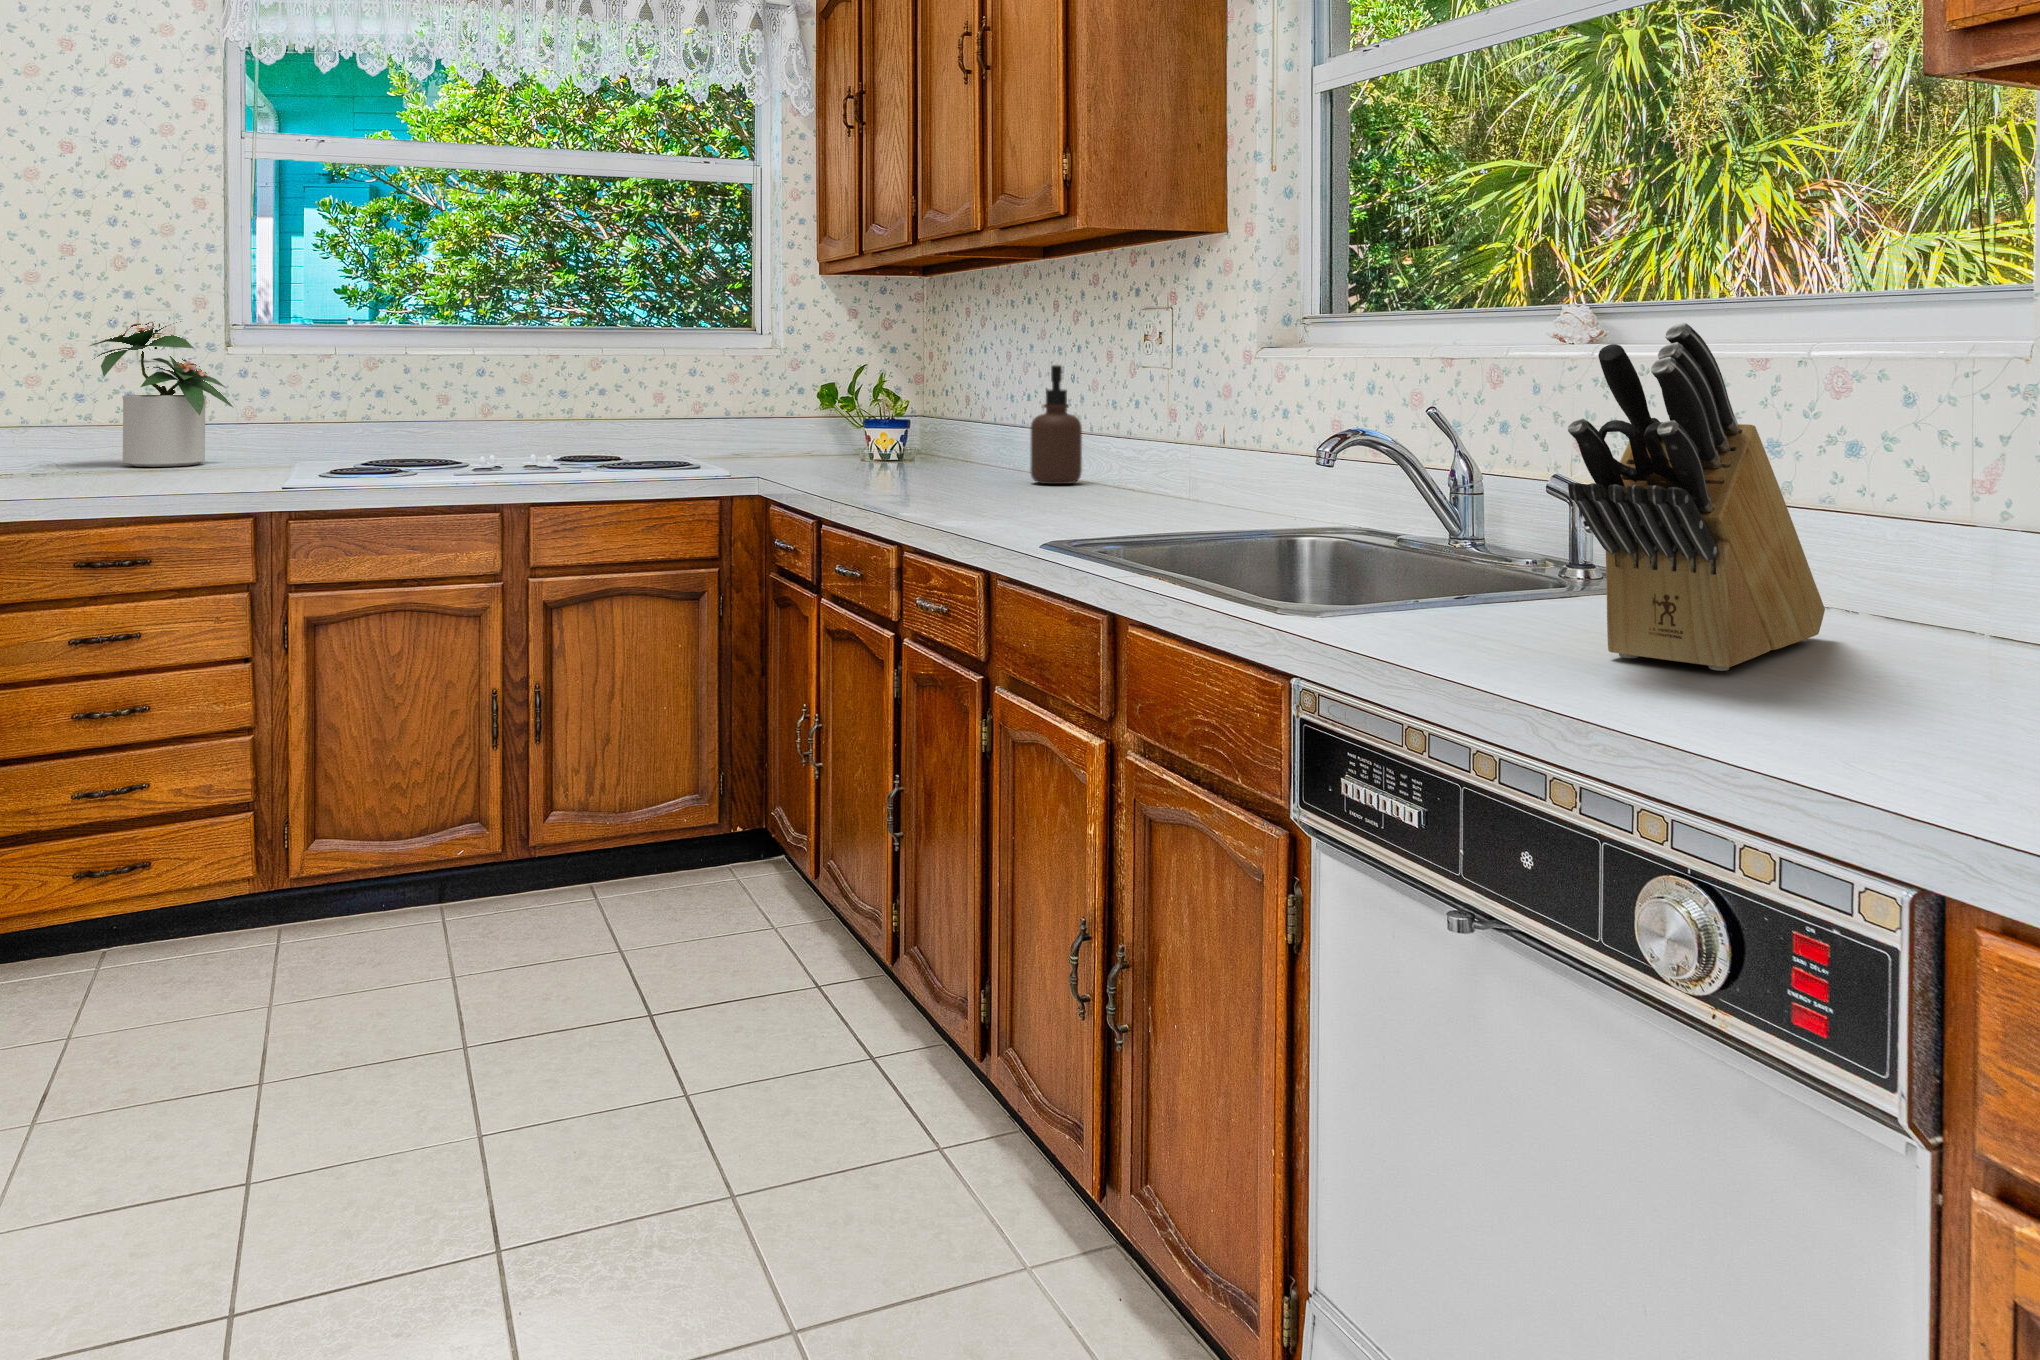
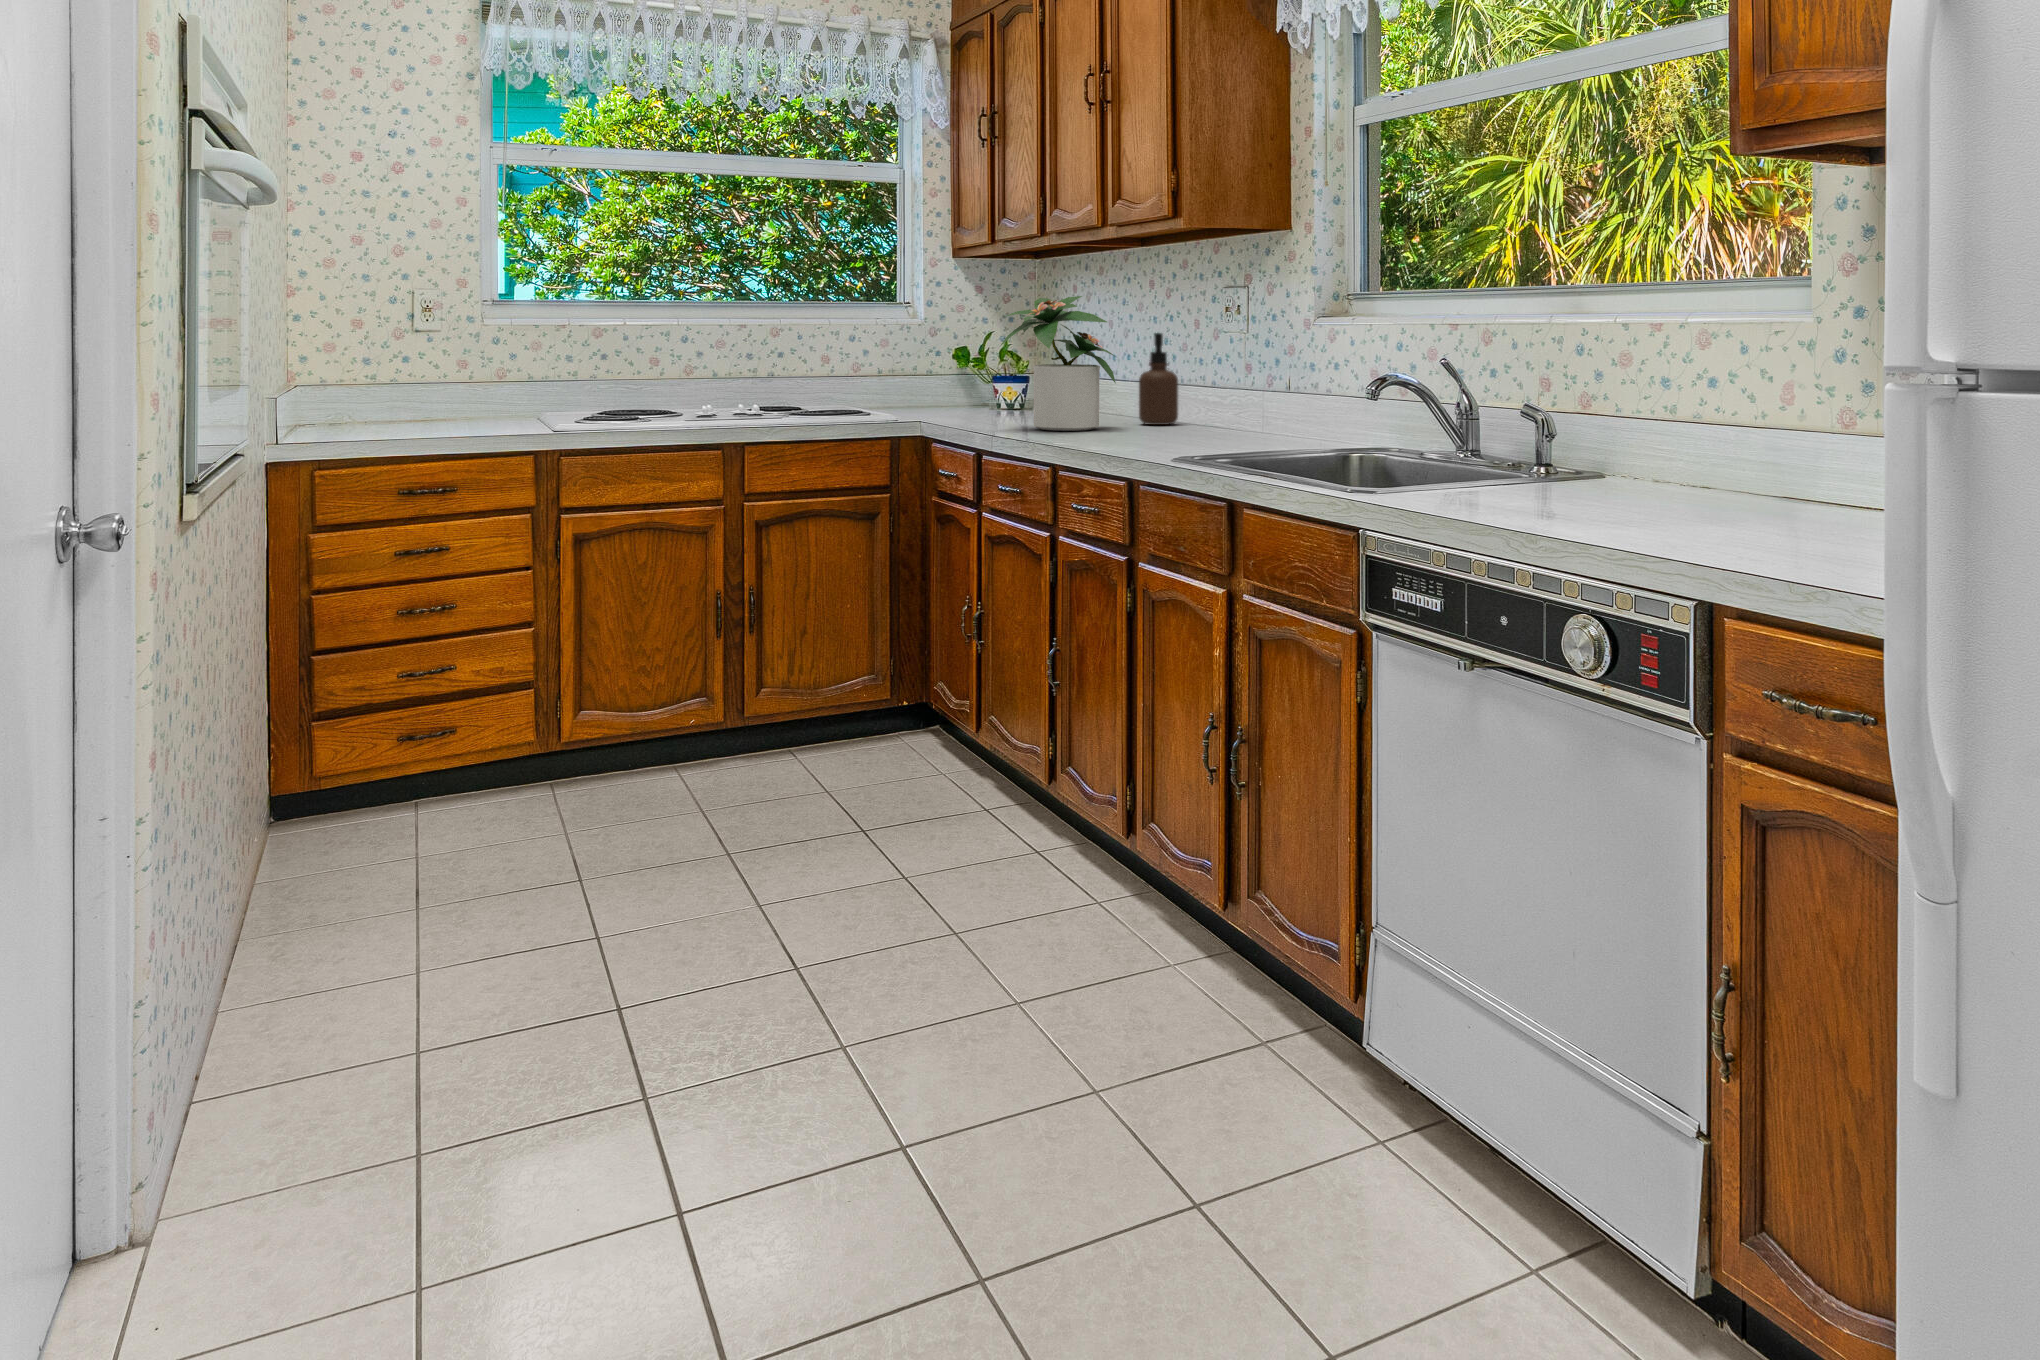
potted plant: present [90,321,233,467] -> present [1001,296,1115,431]
knife block: present [1568,323,1825,671] -> none [1530,301,1694,515]

